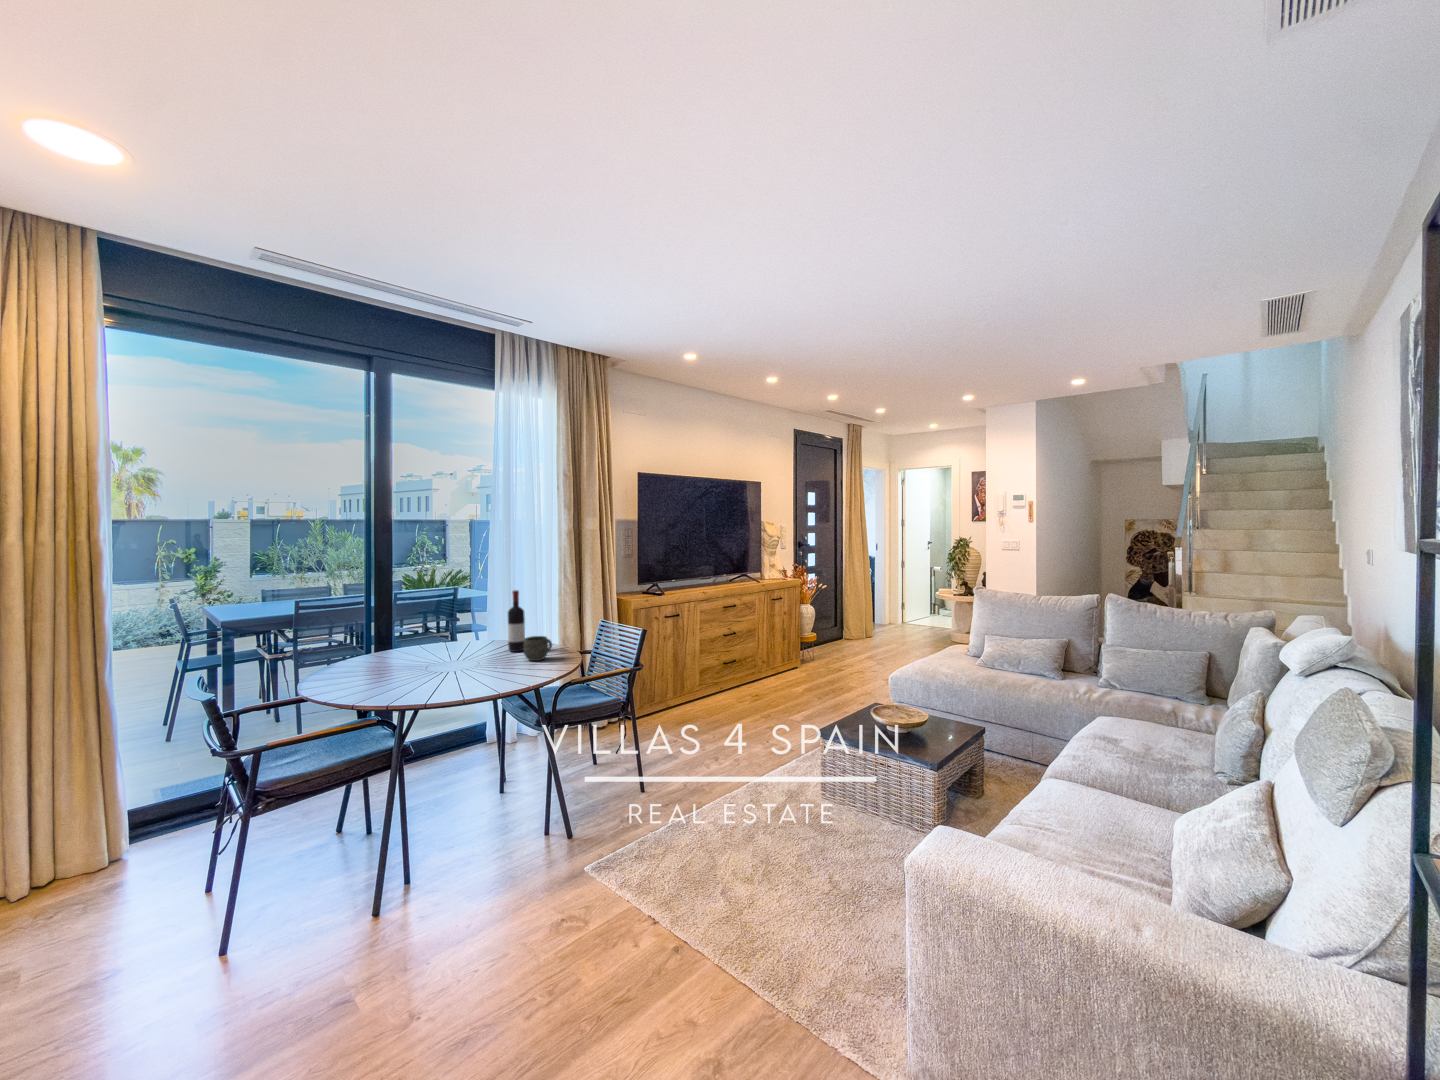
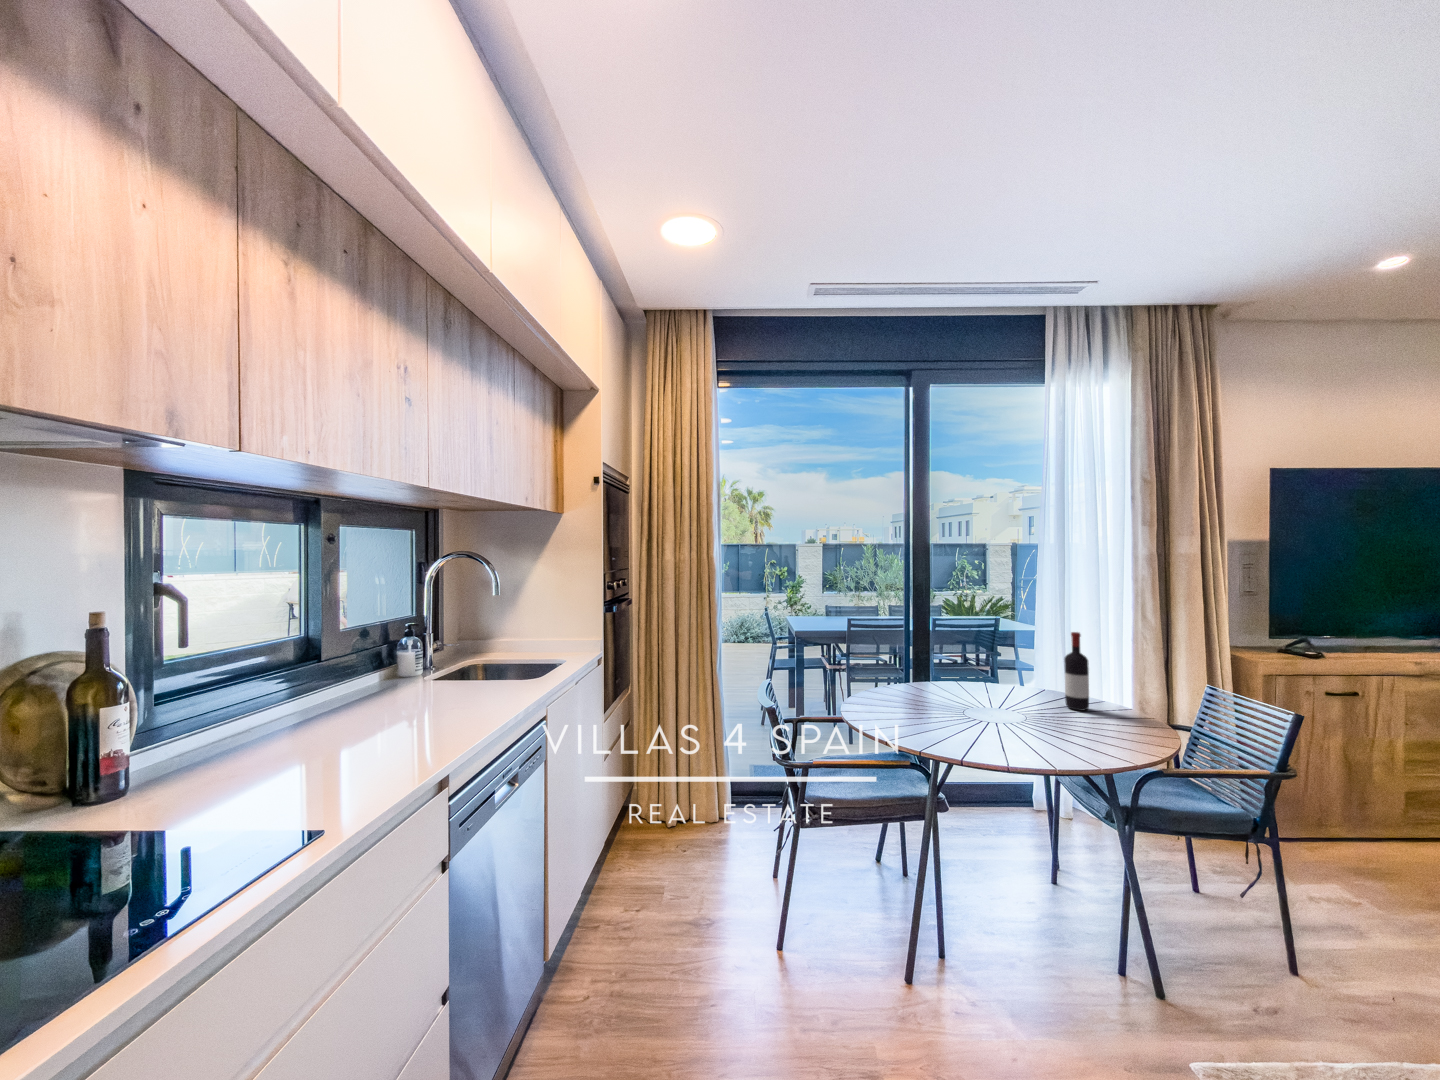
mug: present [524,636,552,661] -> none [1090,697,1134,732]

